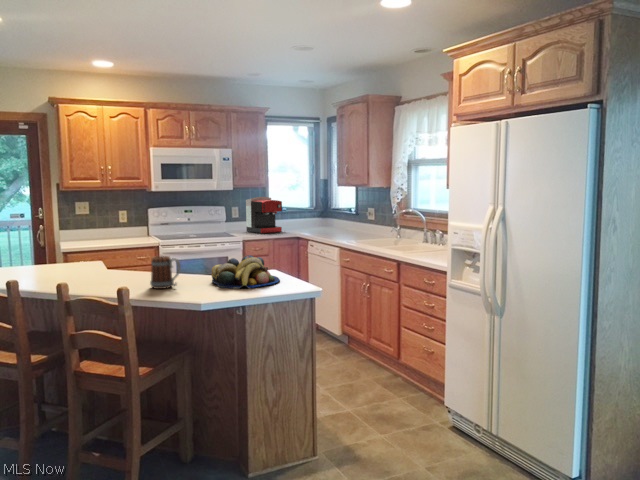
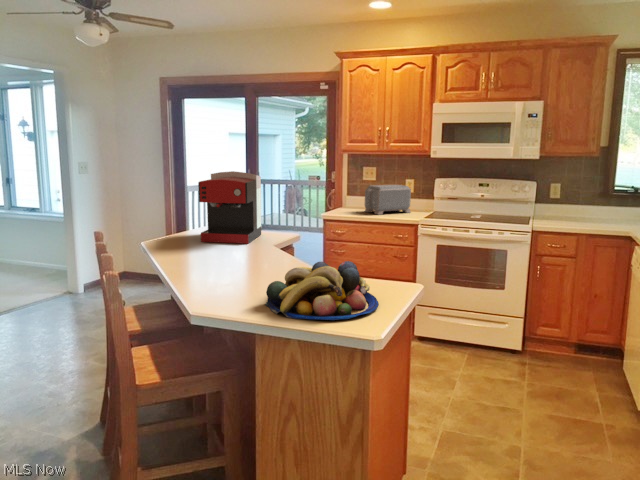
coffee maker: present [246,197,282,233] -> present [198,171,261,244]
toaster: none [93,216,134,243] -> present [365,185,411,215]
mug: present [150,256,180,289] -> none [205,241,237,287]

